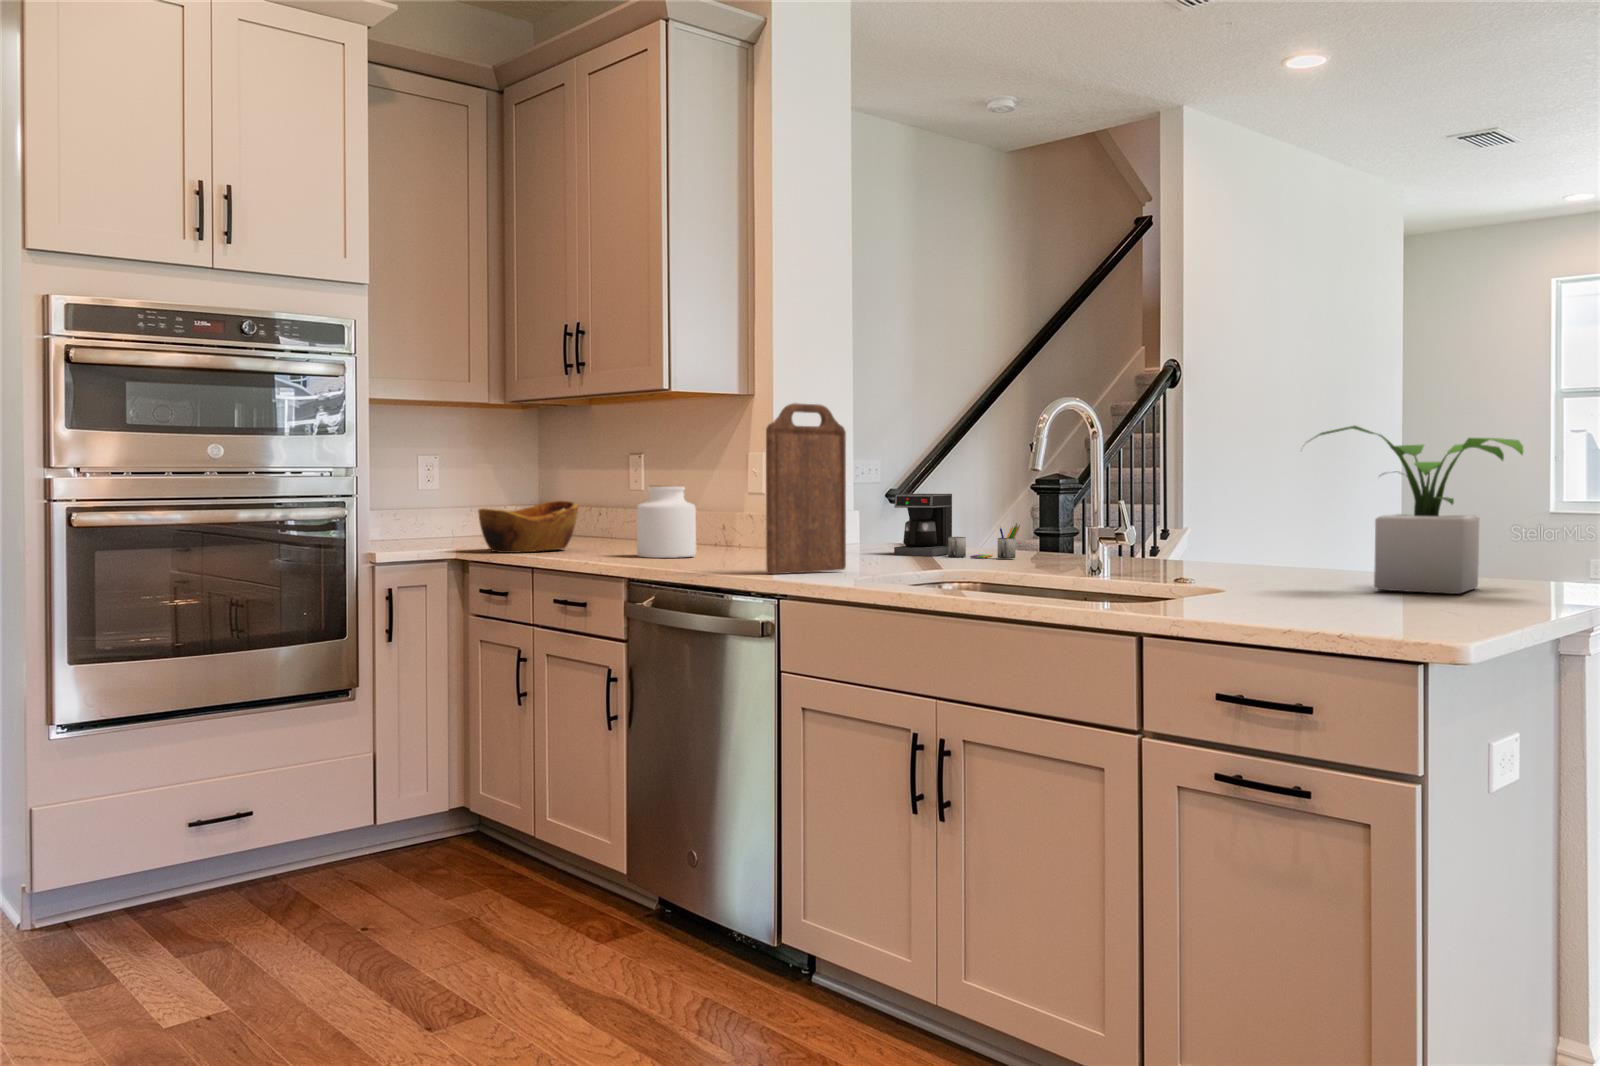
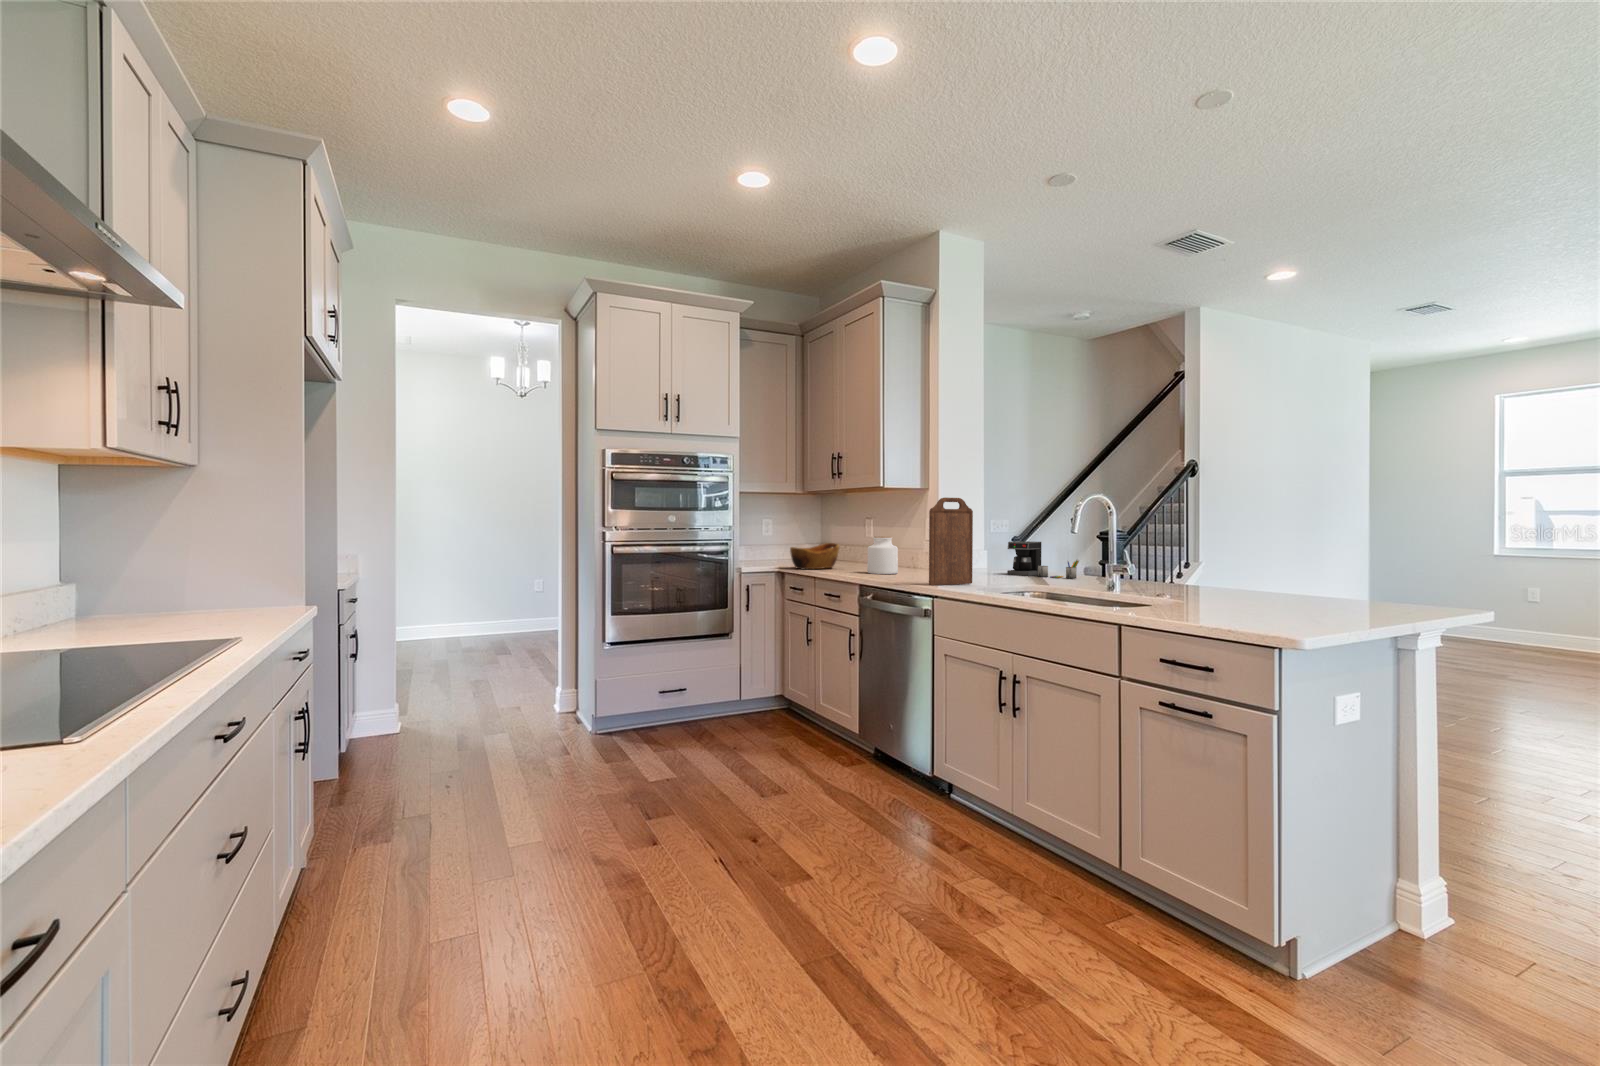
potted plant: present [1307,426,1523,594] -> none [1229,511,1366,609]

